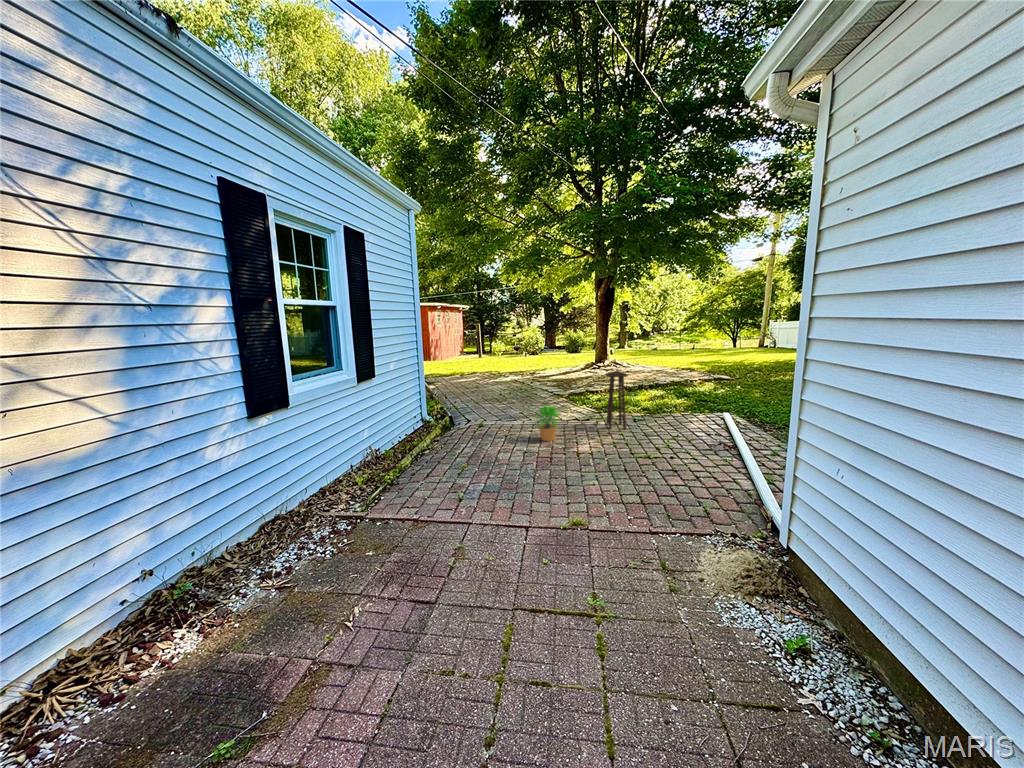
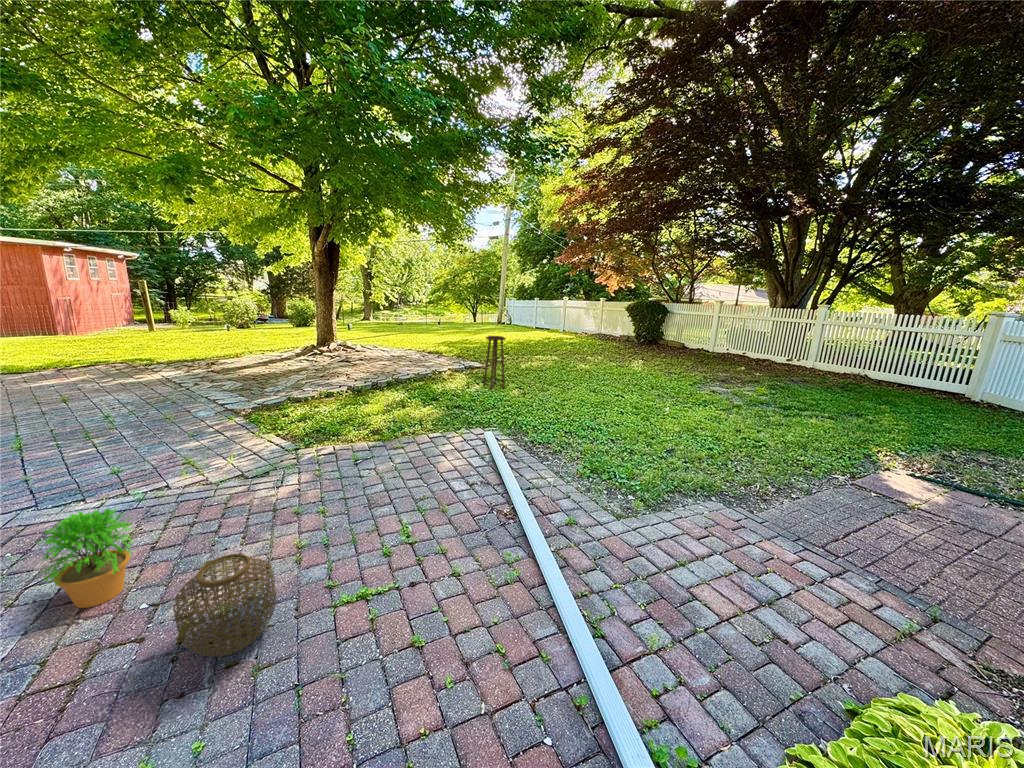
stool: present [606,372,627,429] -> present [483,336,506,389]
woven basket: none [585,421,617,456] -> present [173,554,276,656]

